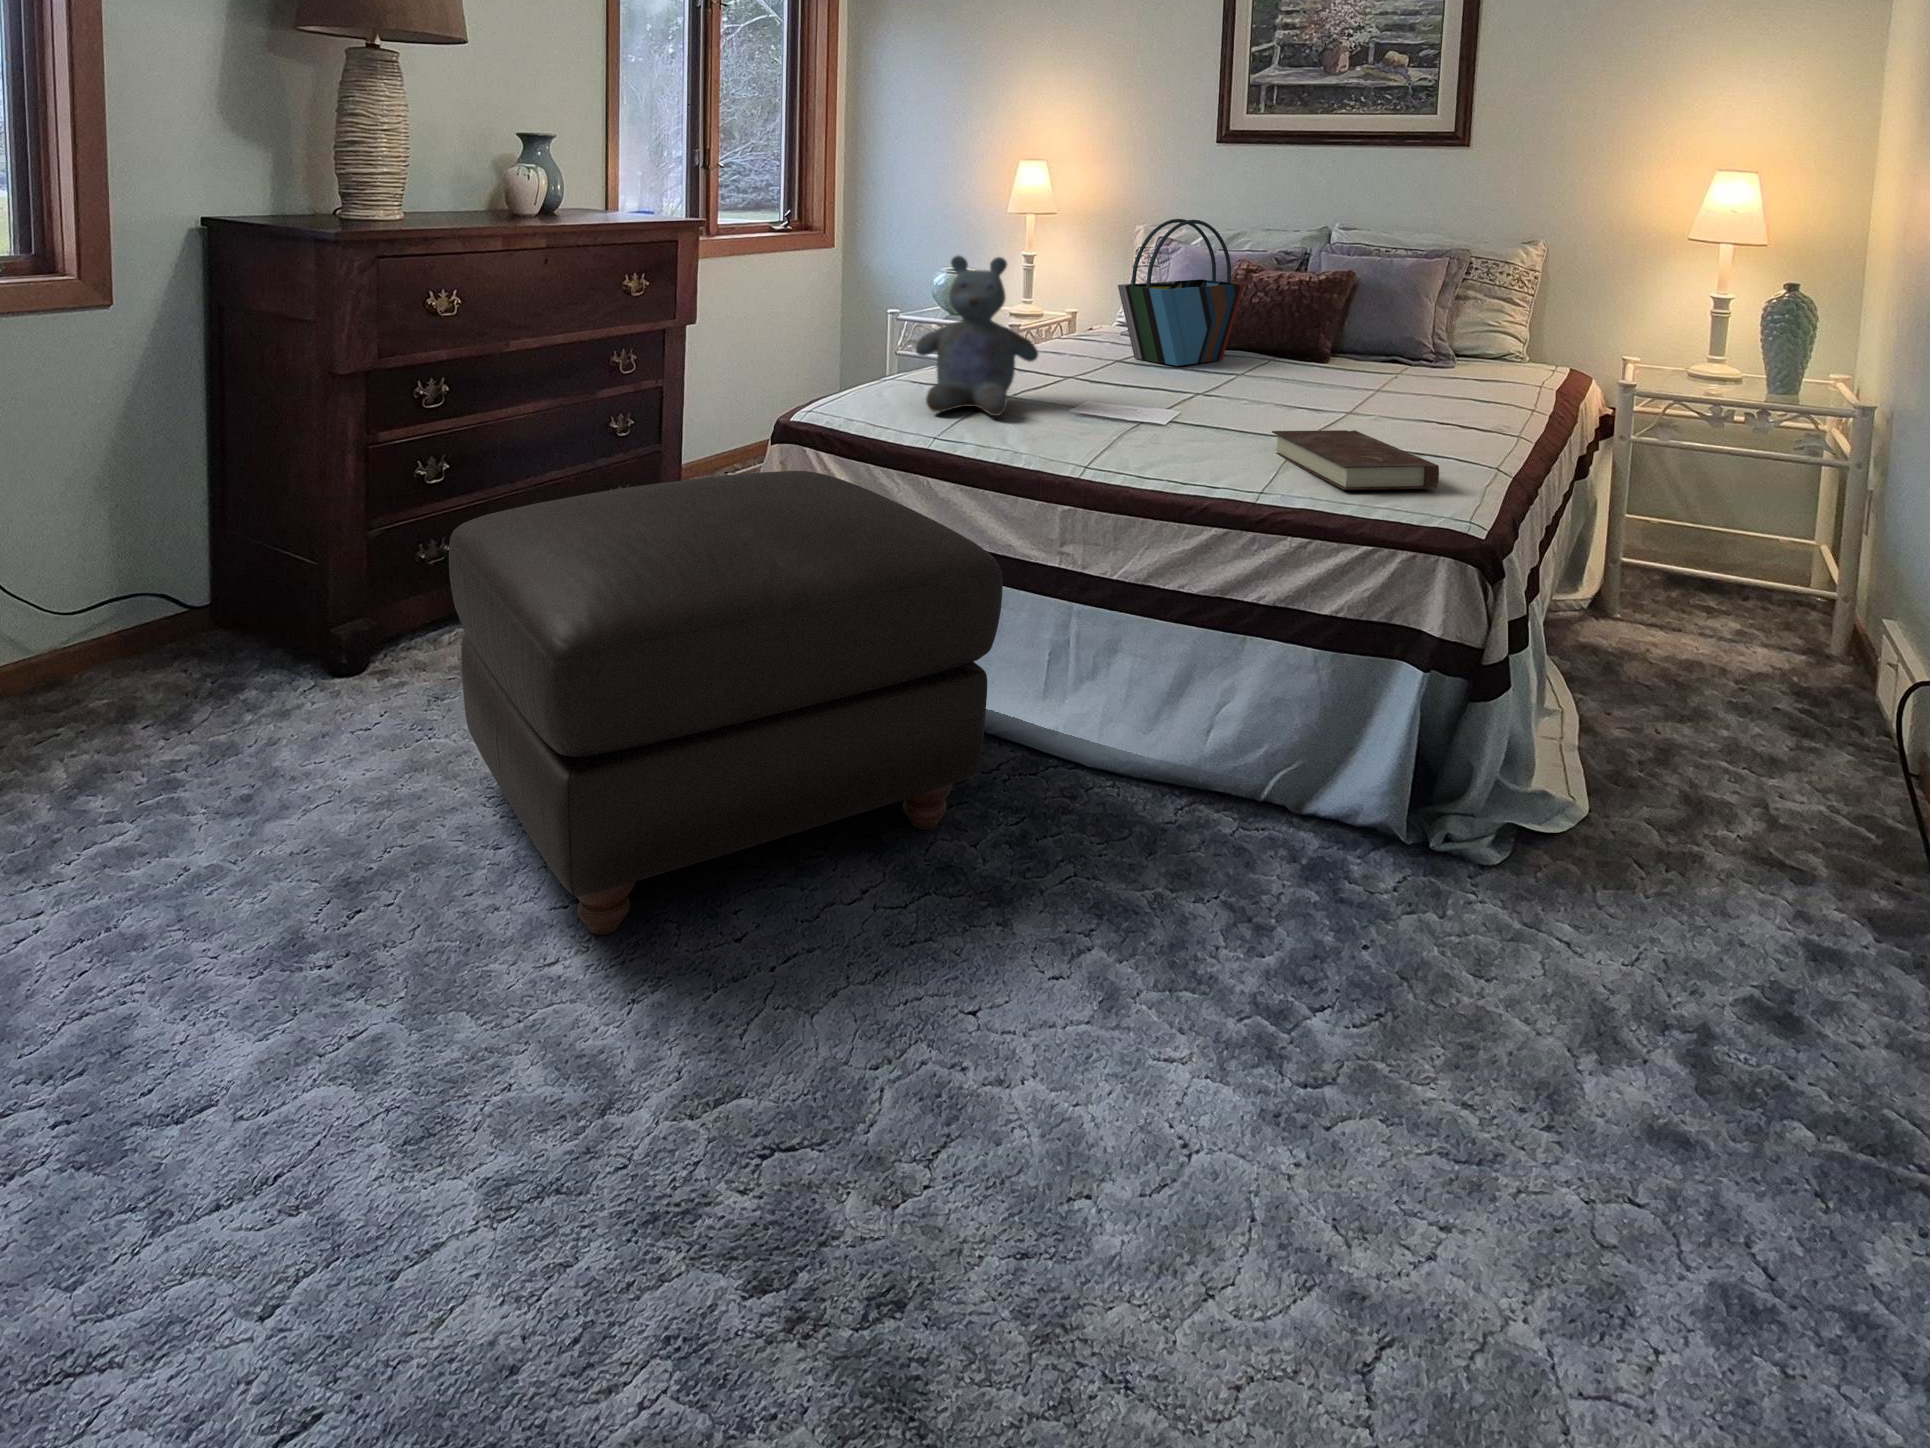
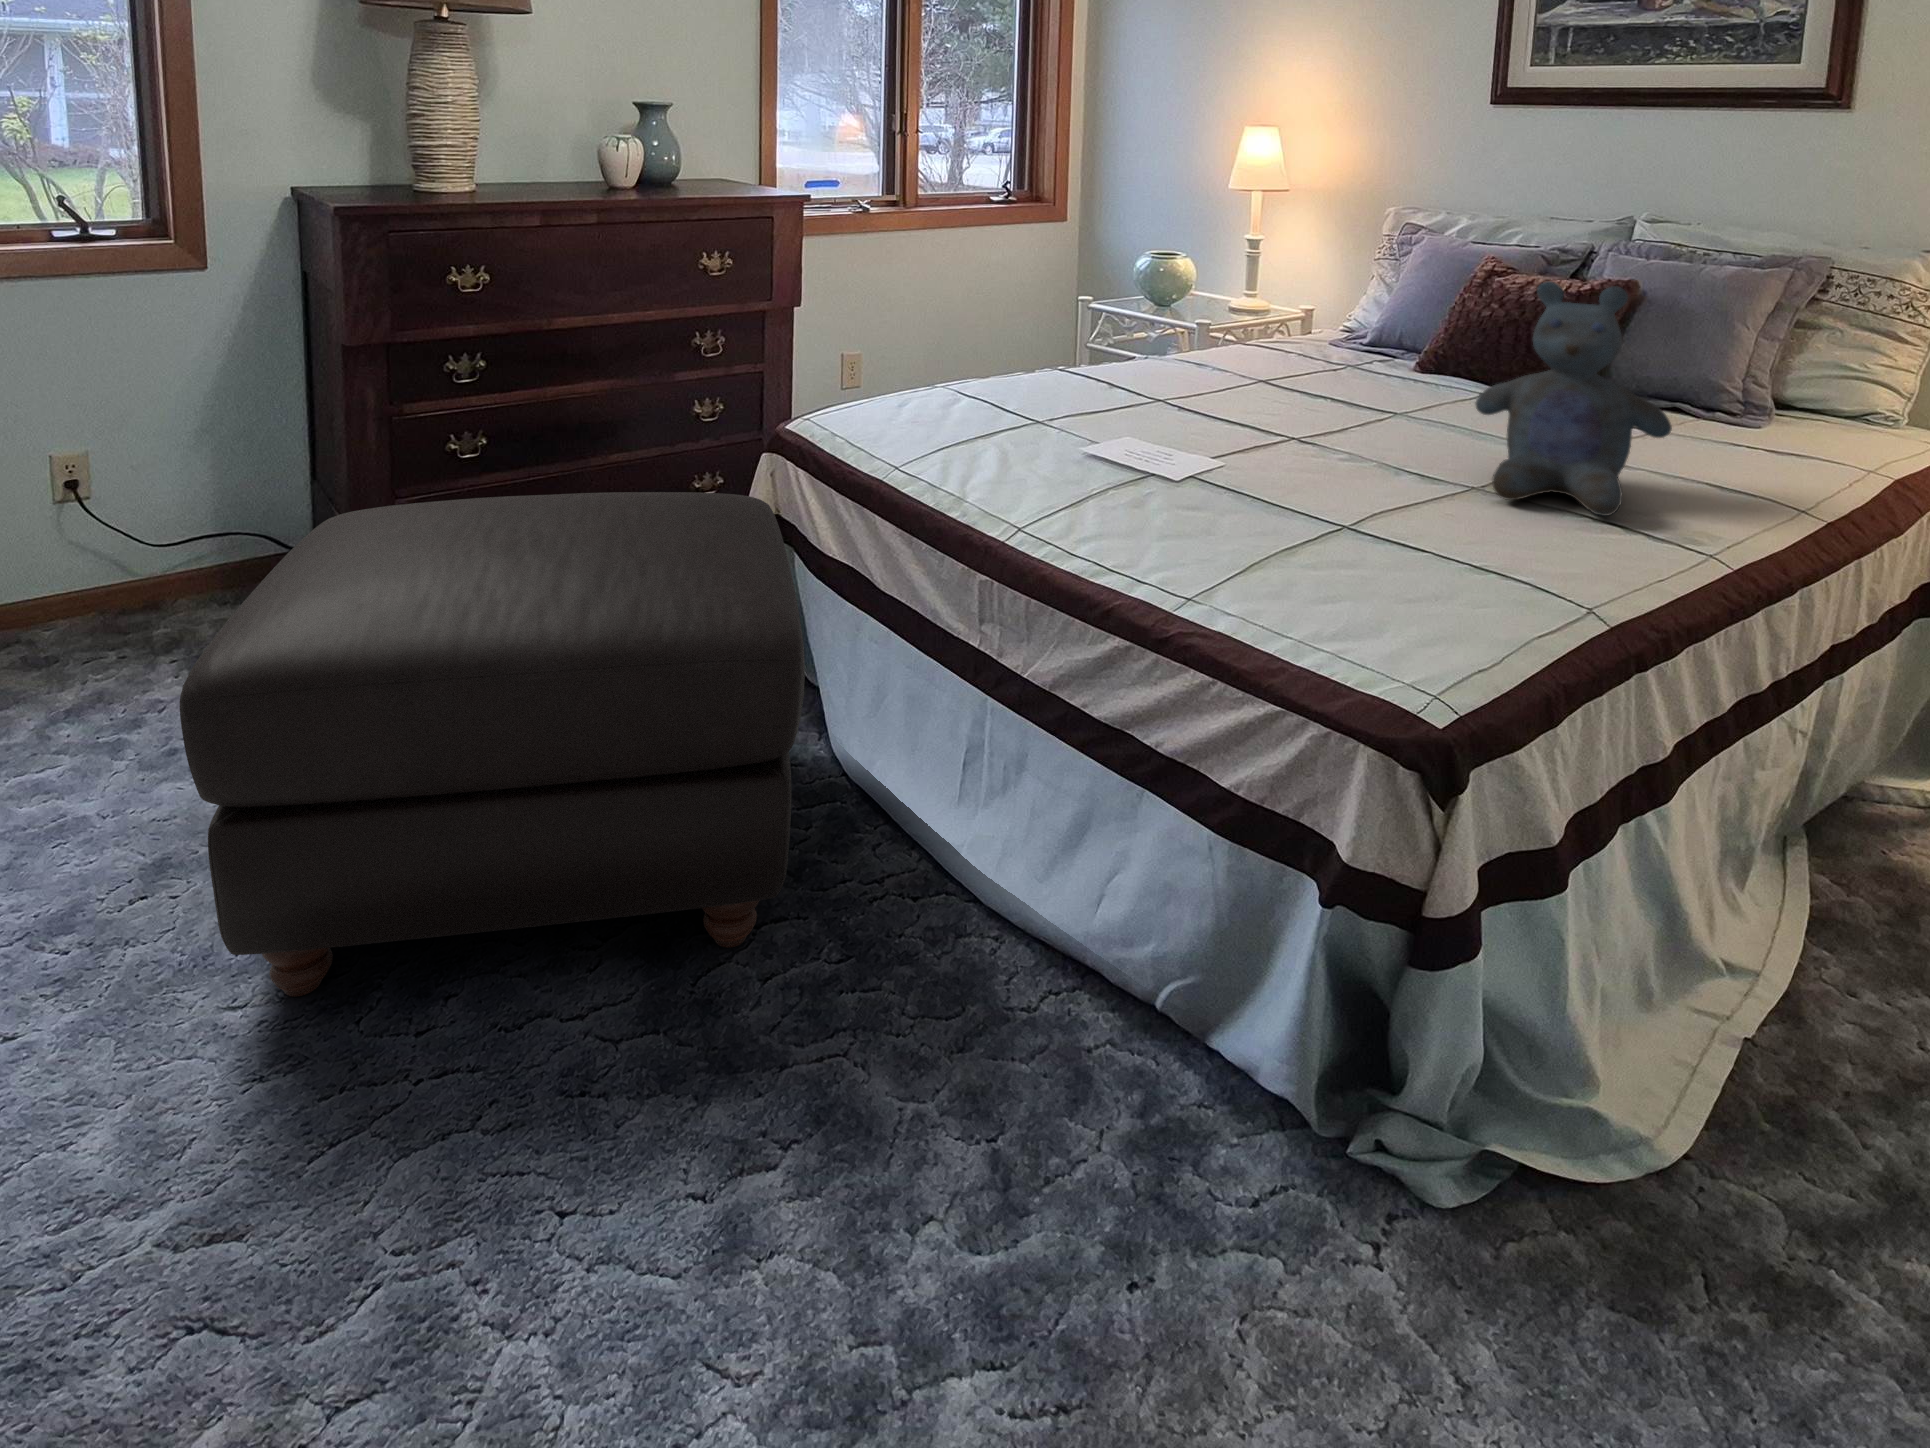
tote bag: present [1118,219,1244,366] -> none [1250,206,1437,394]
stuffed bear: present [915,256,1038,416] -> present [1476,281,1672,516]
book: present [1272,430,1439,490] -> none [1288,506,1461,625]

